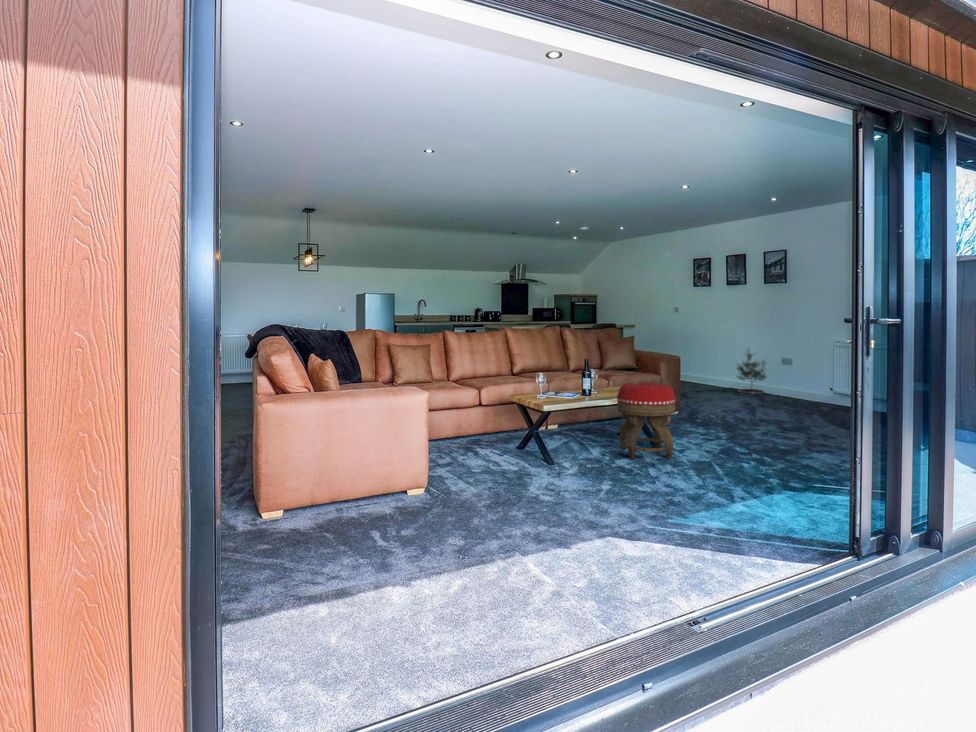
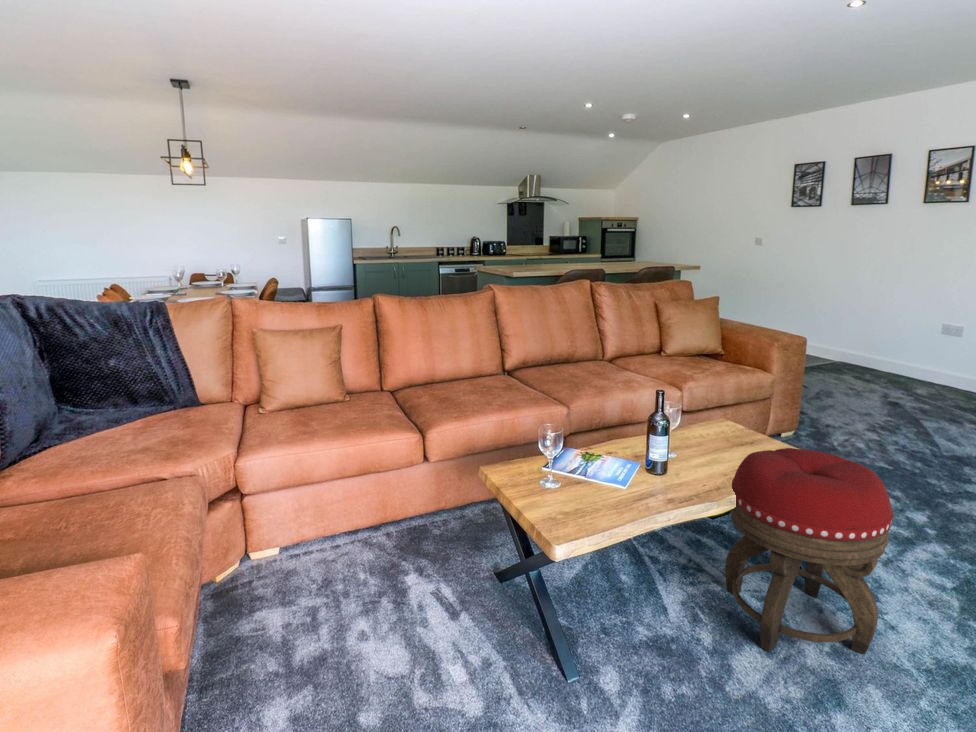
potted tree: present [737,353,767,394] -> none [859,307,917,381]

